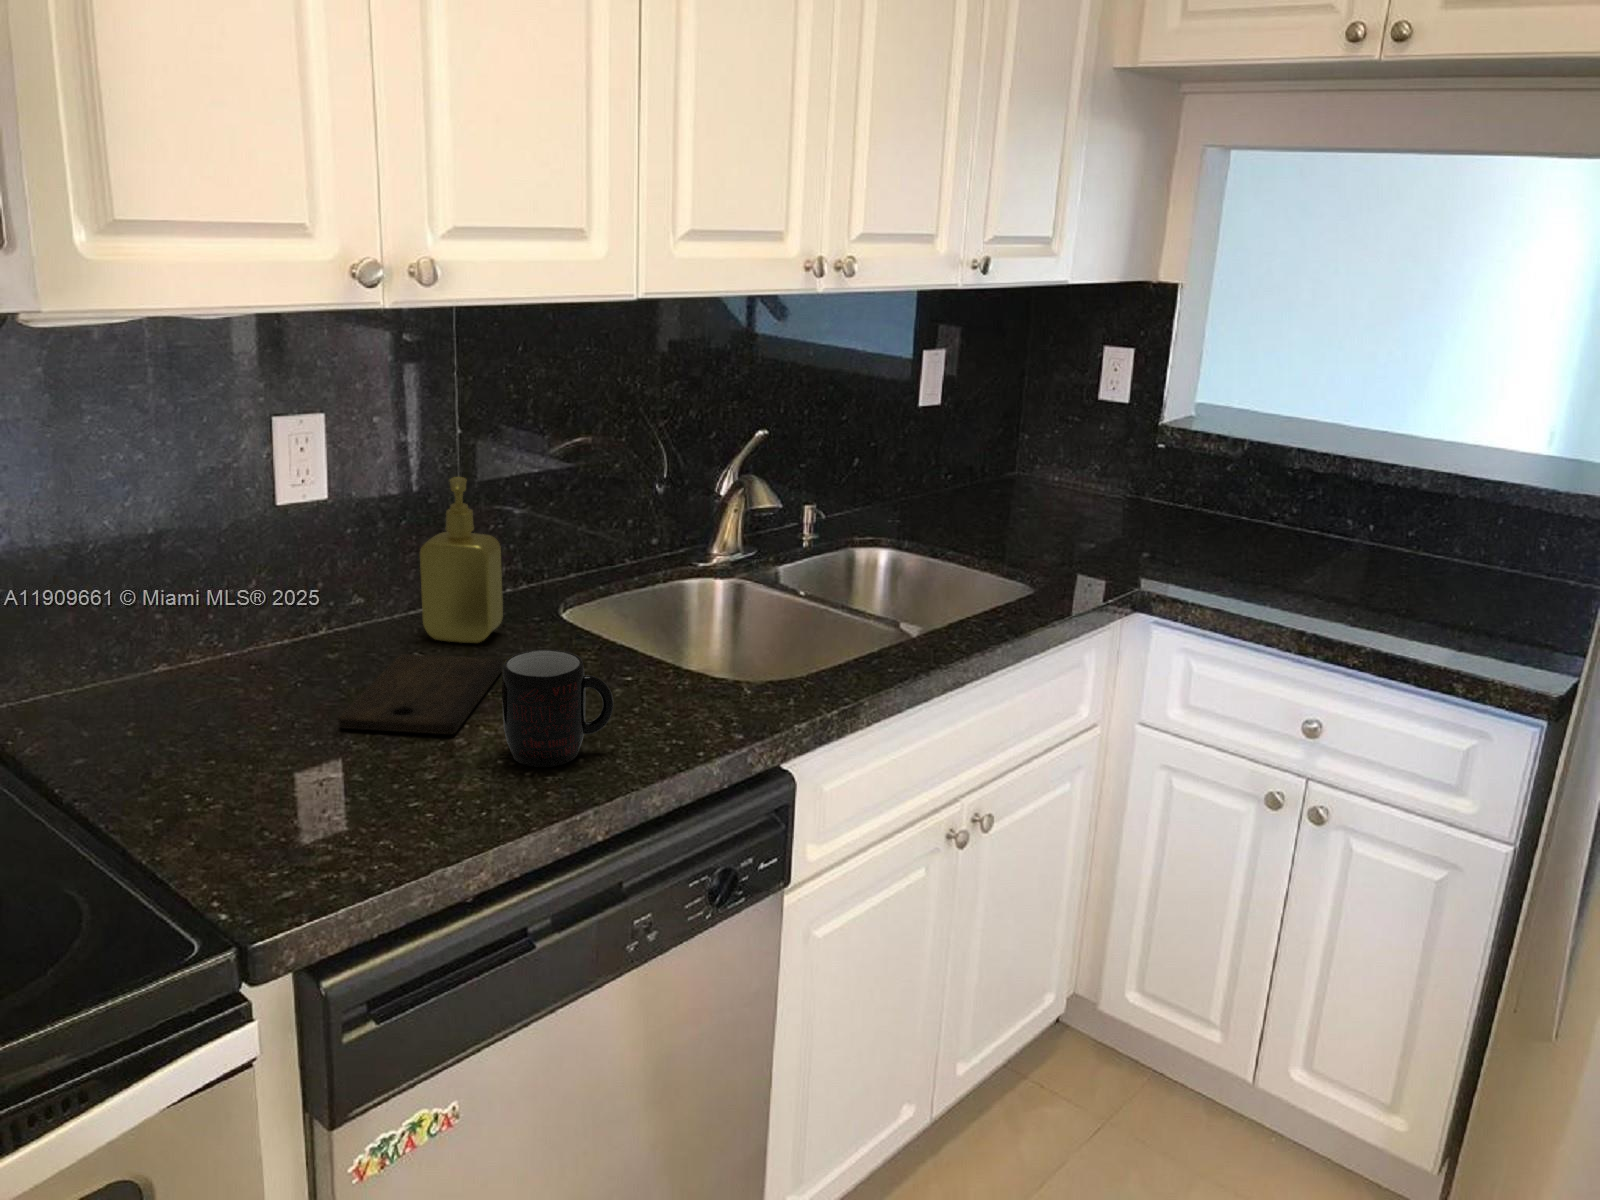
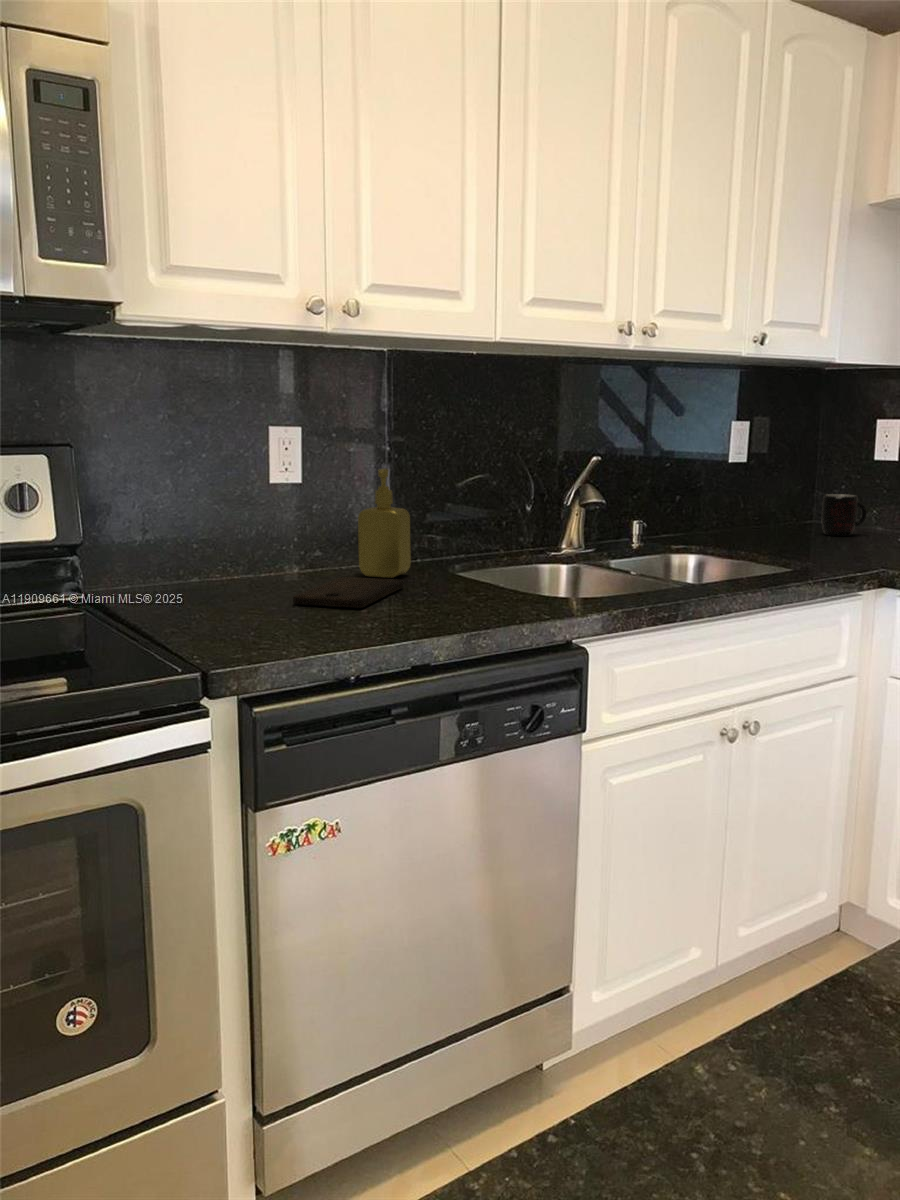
mug: present [502,650,613,767] -> present [822,494,867,536]

